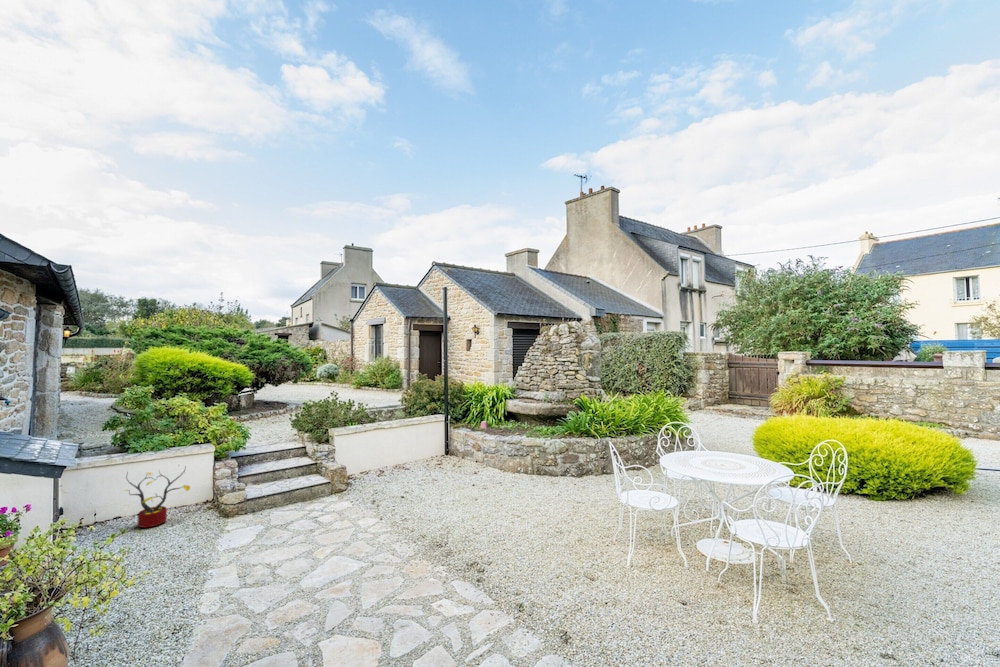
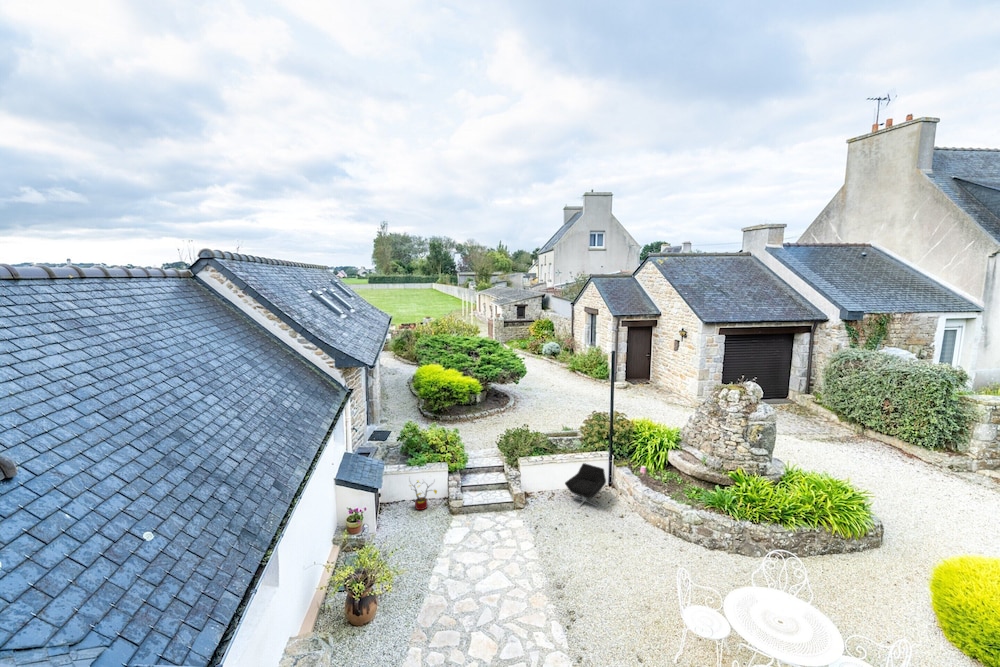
lounge chair: none [398,428,448,478] -> present [565,463,606,508]

